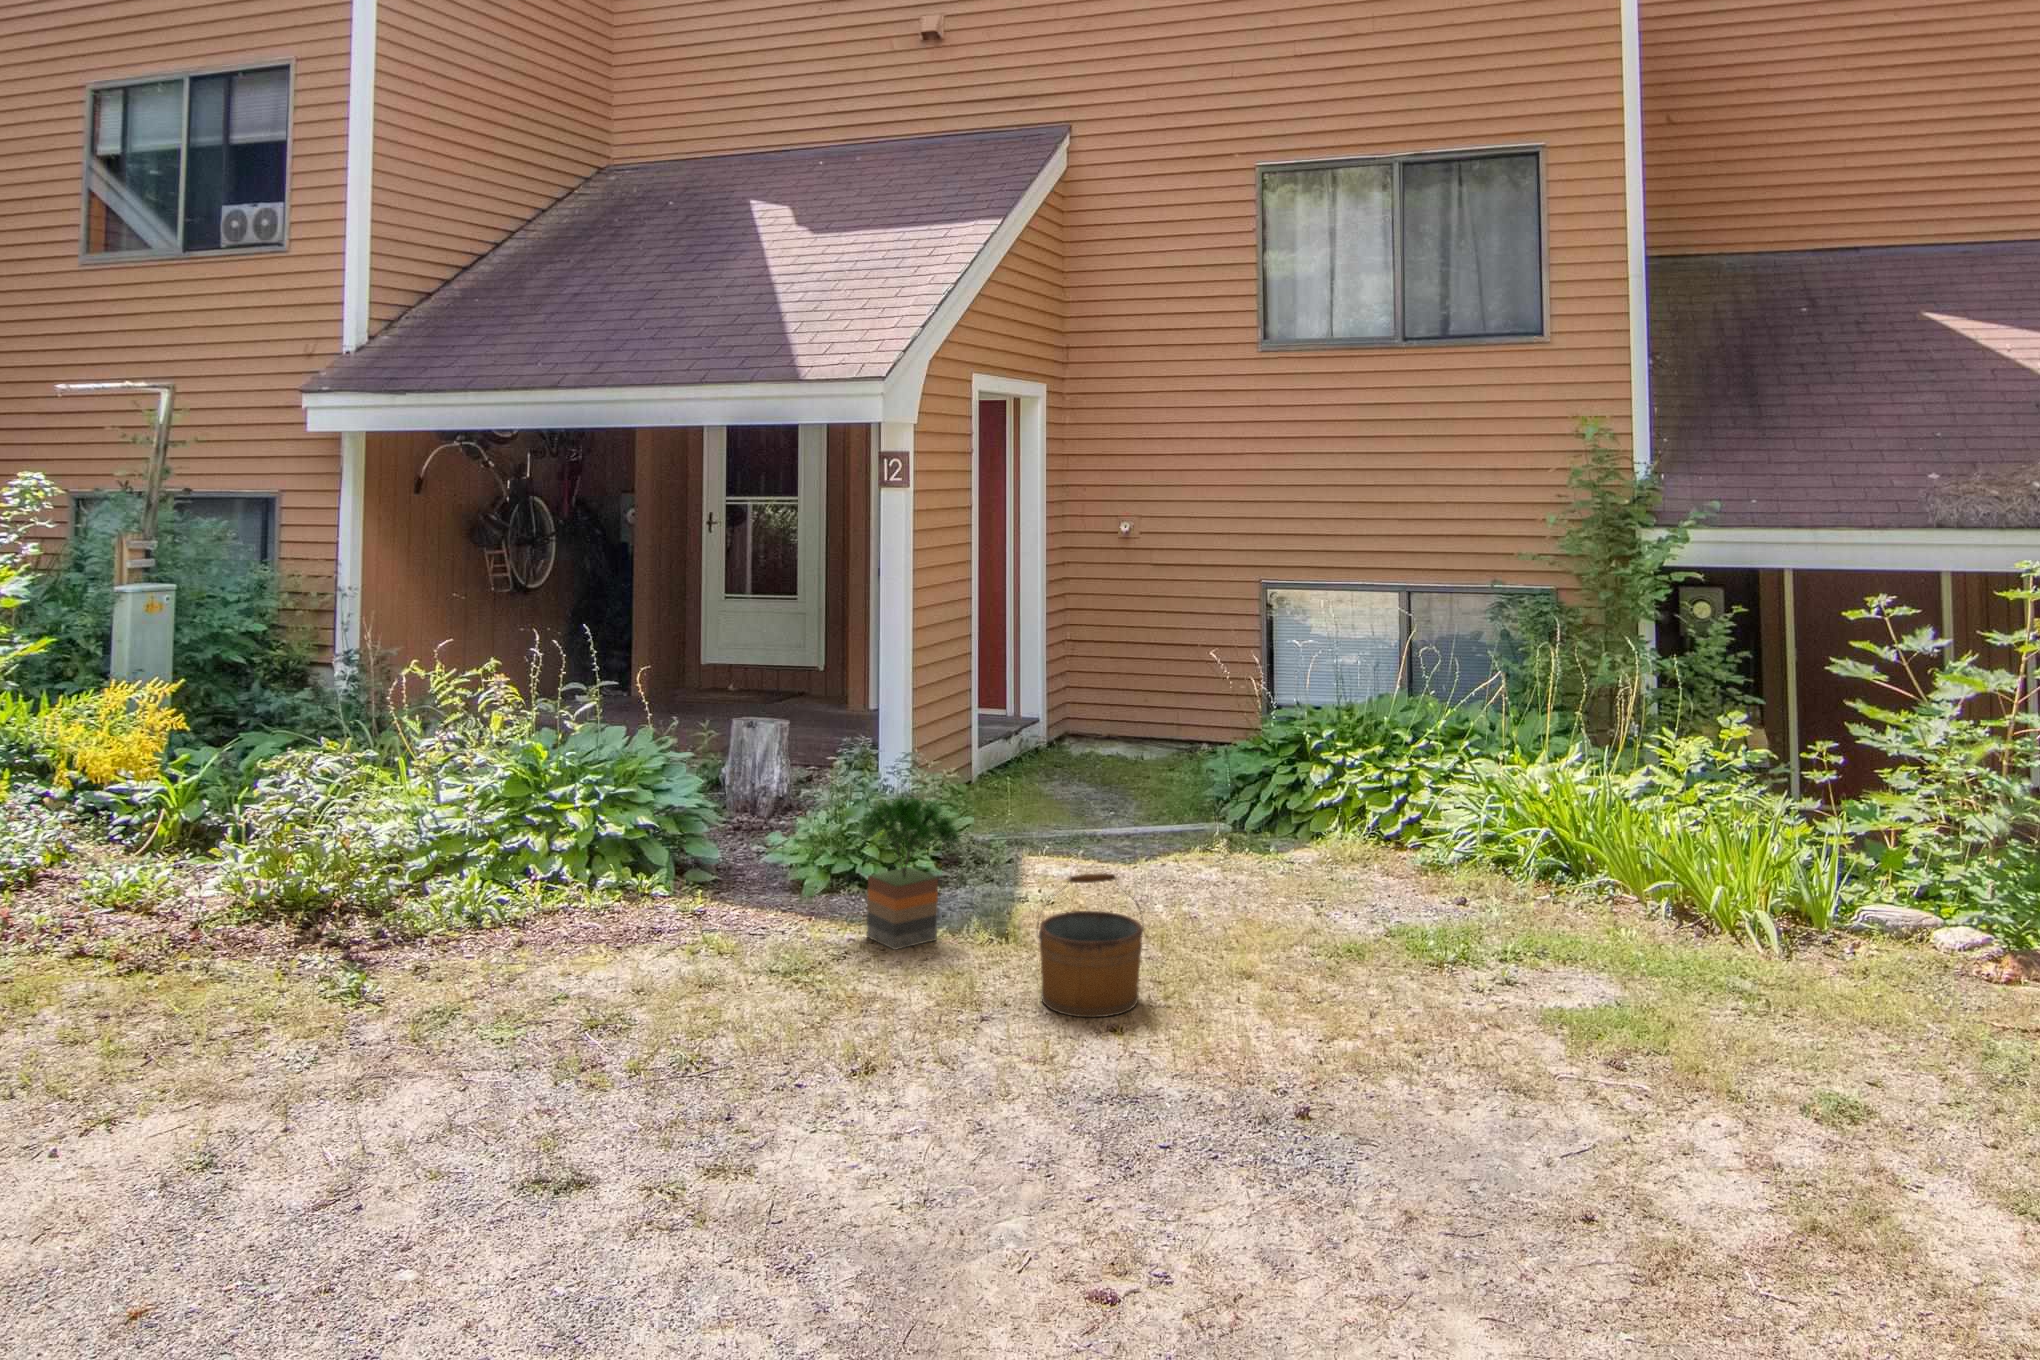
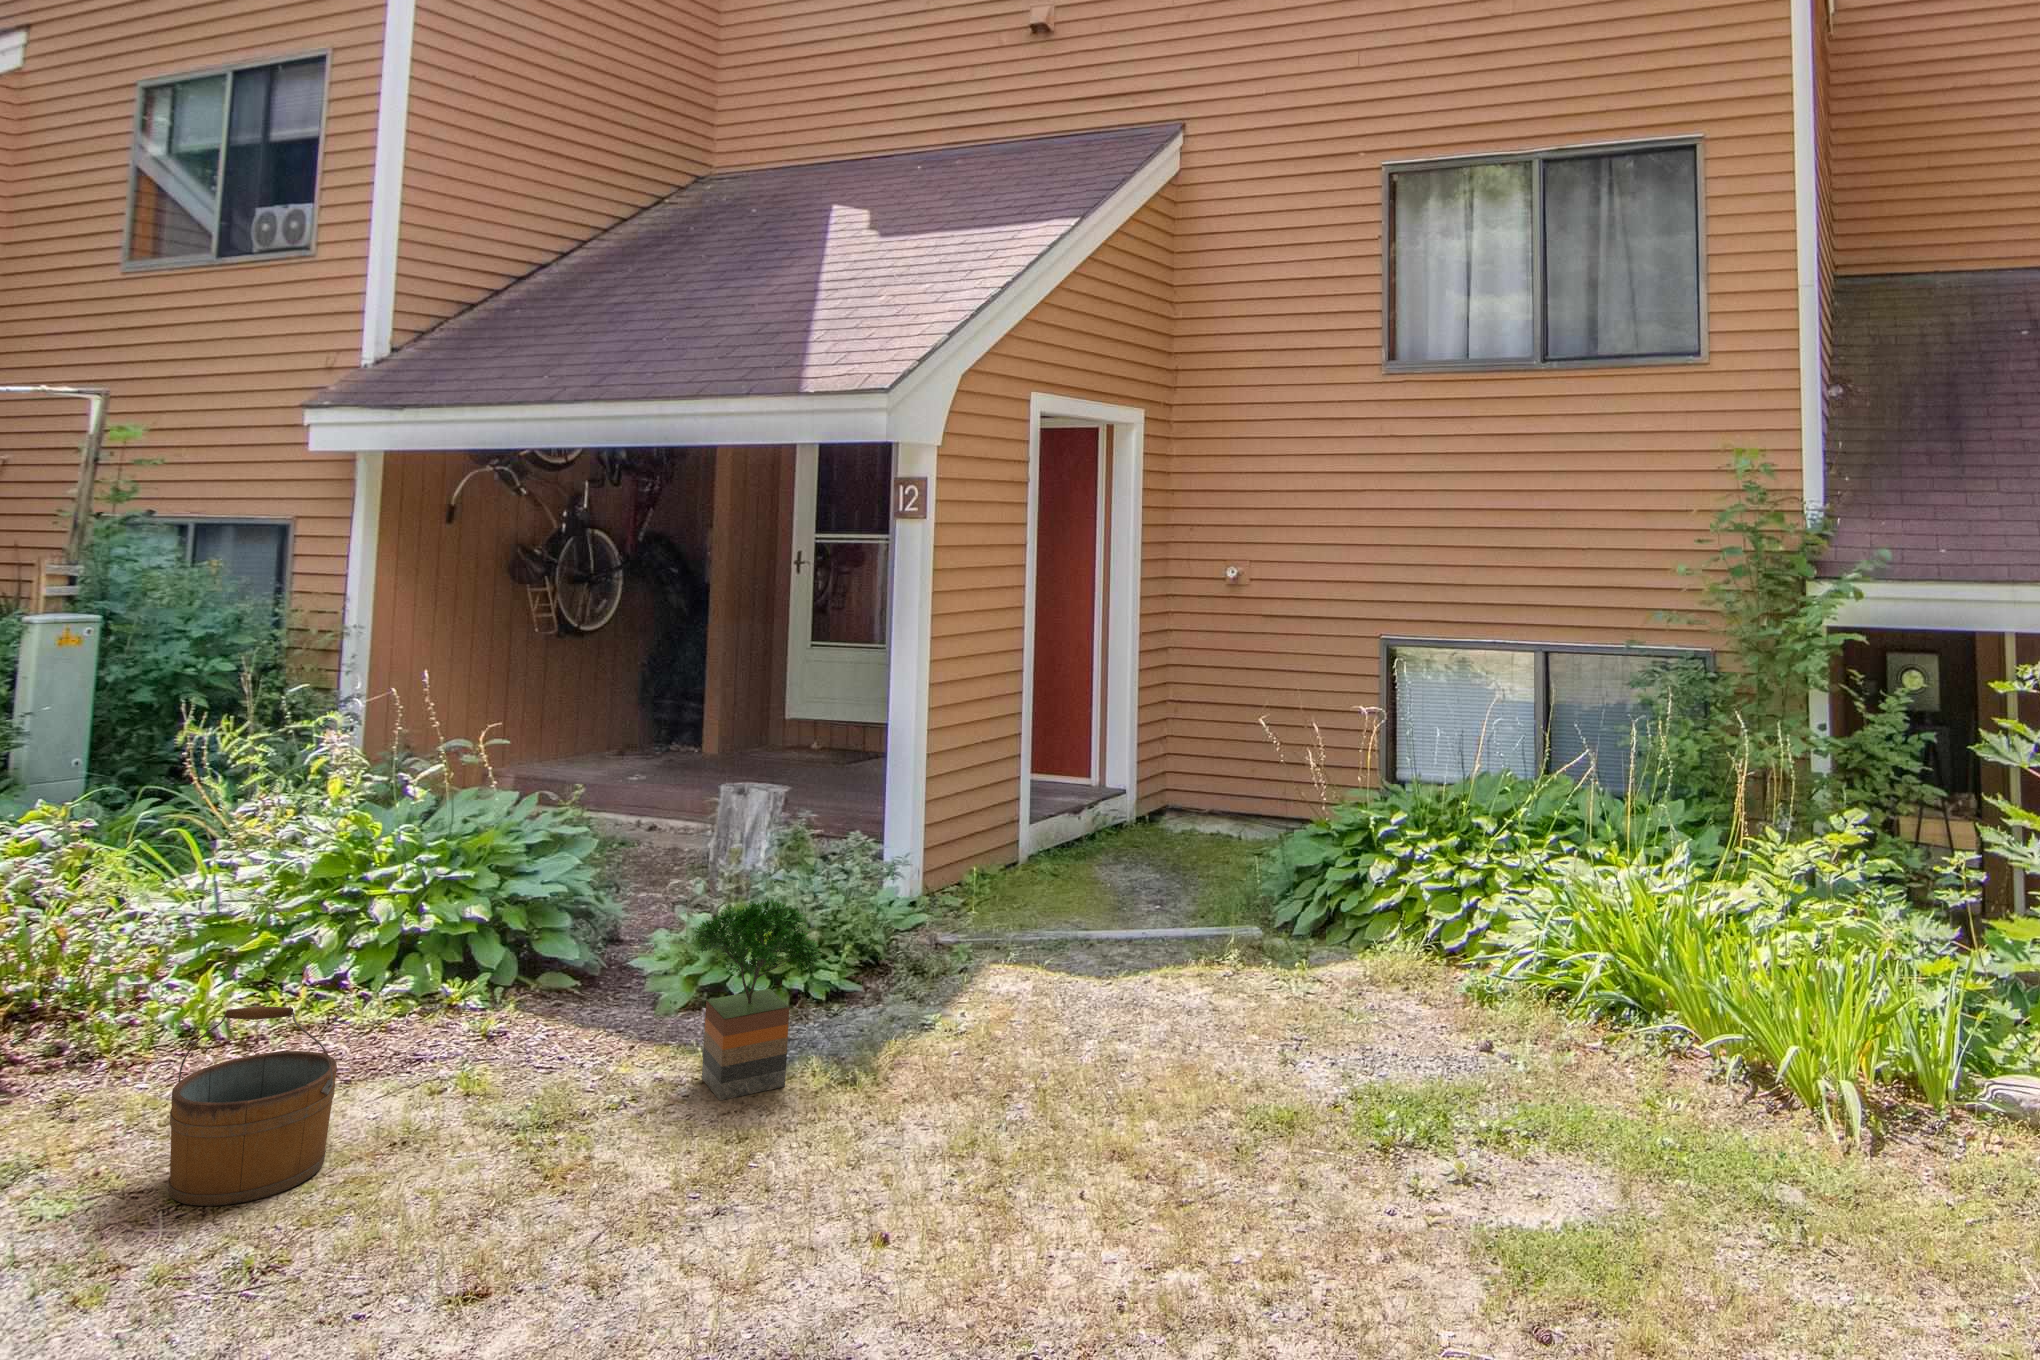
bucket: present [1038,873,1144,1017] -> present [168,1007,337,1206]

